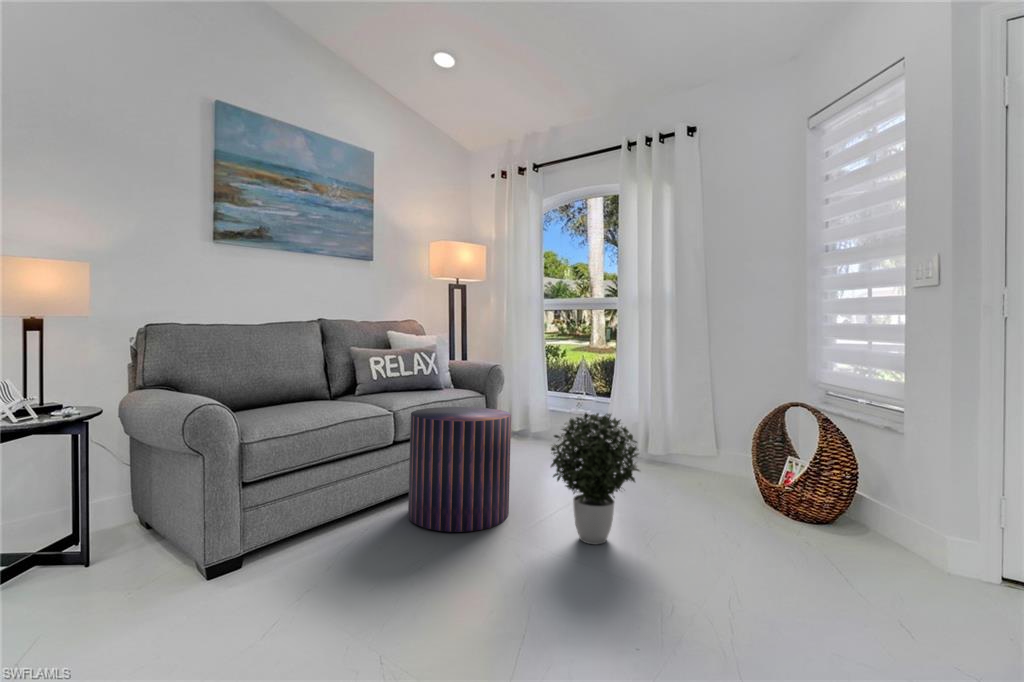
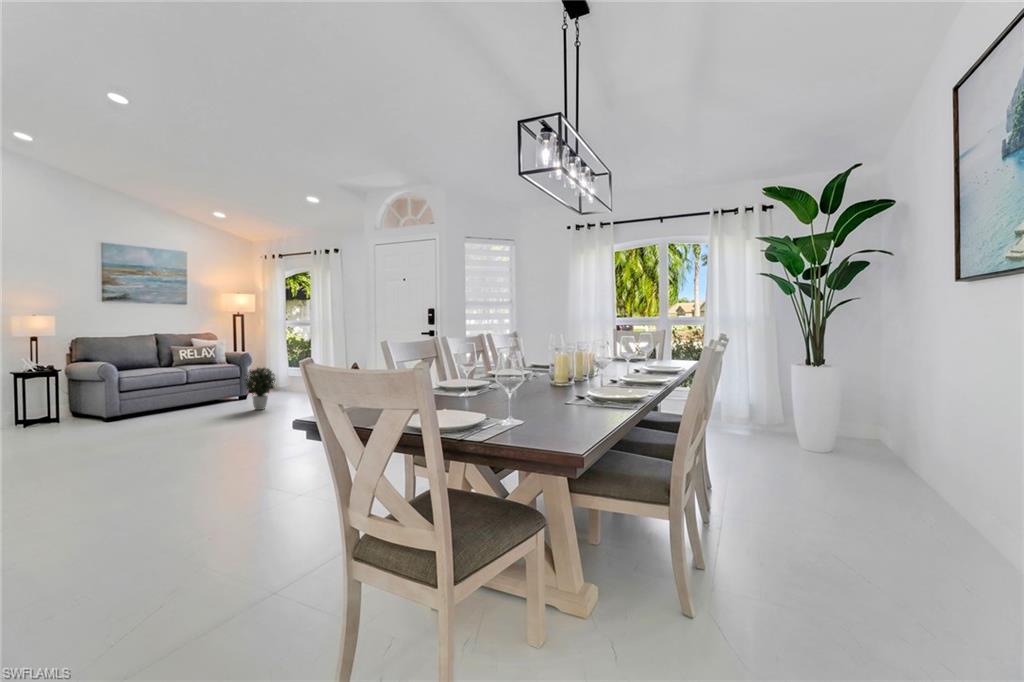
pouf: present [408,407,511,532] -> none [193,369,238,410]

